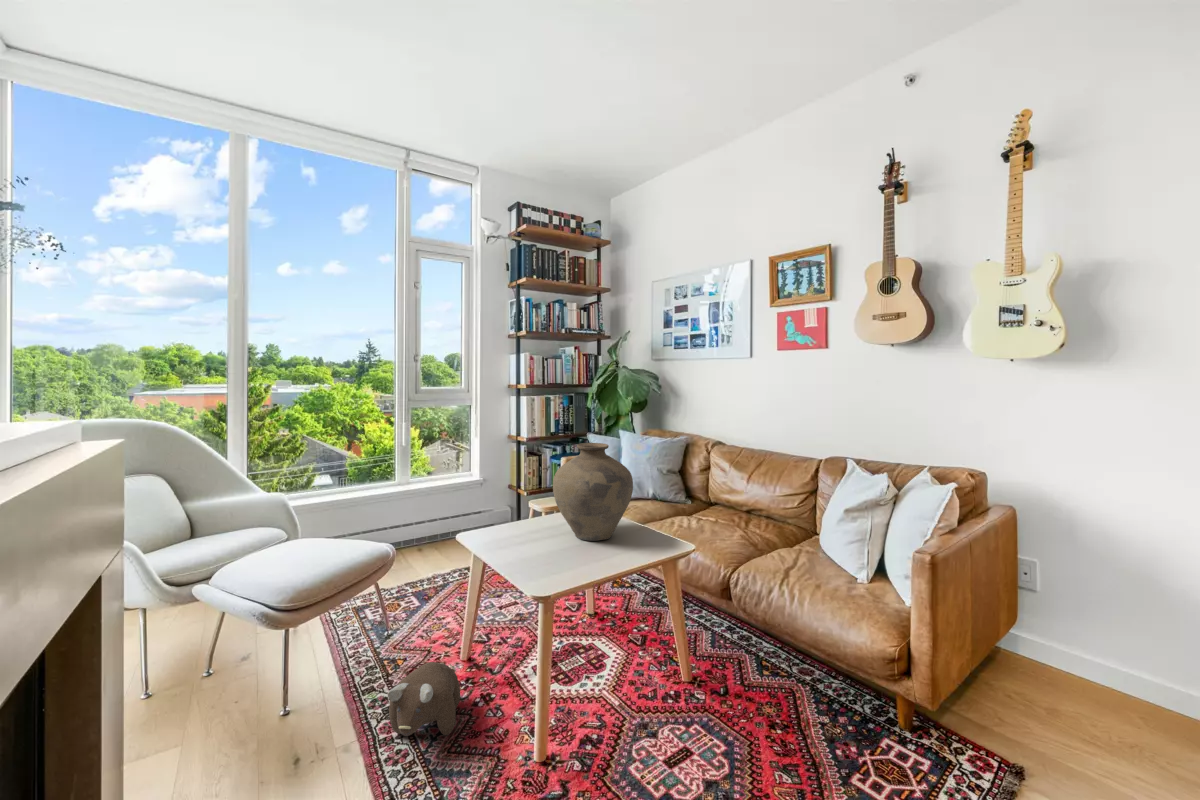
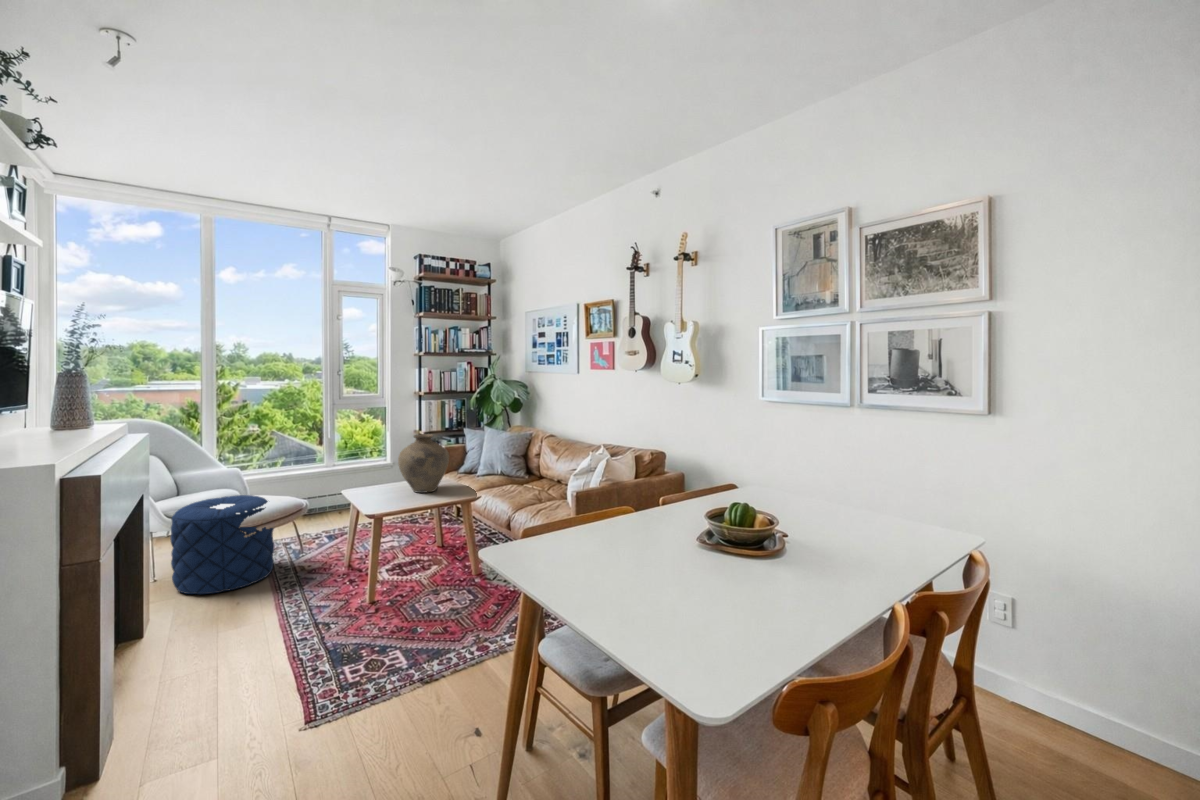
pouf: none [173,544,348,739] -> present [170,495,275,594]
plush toy: present [388,662,460,736] -> none [287,557,335,594]

